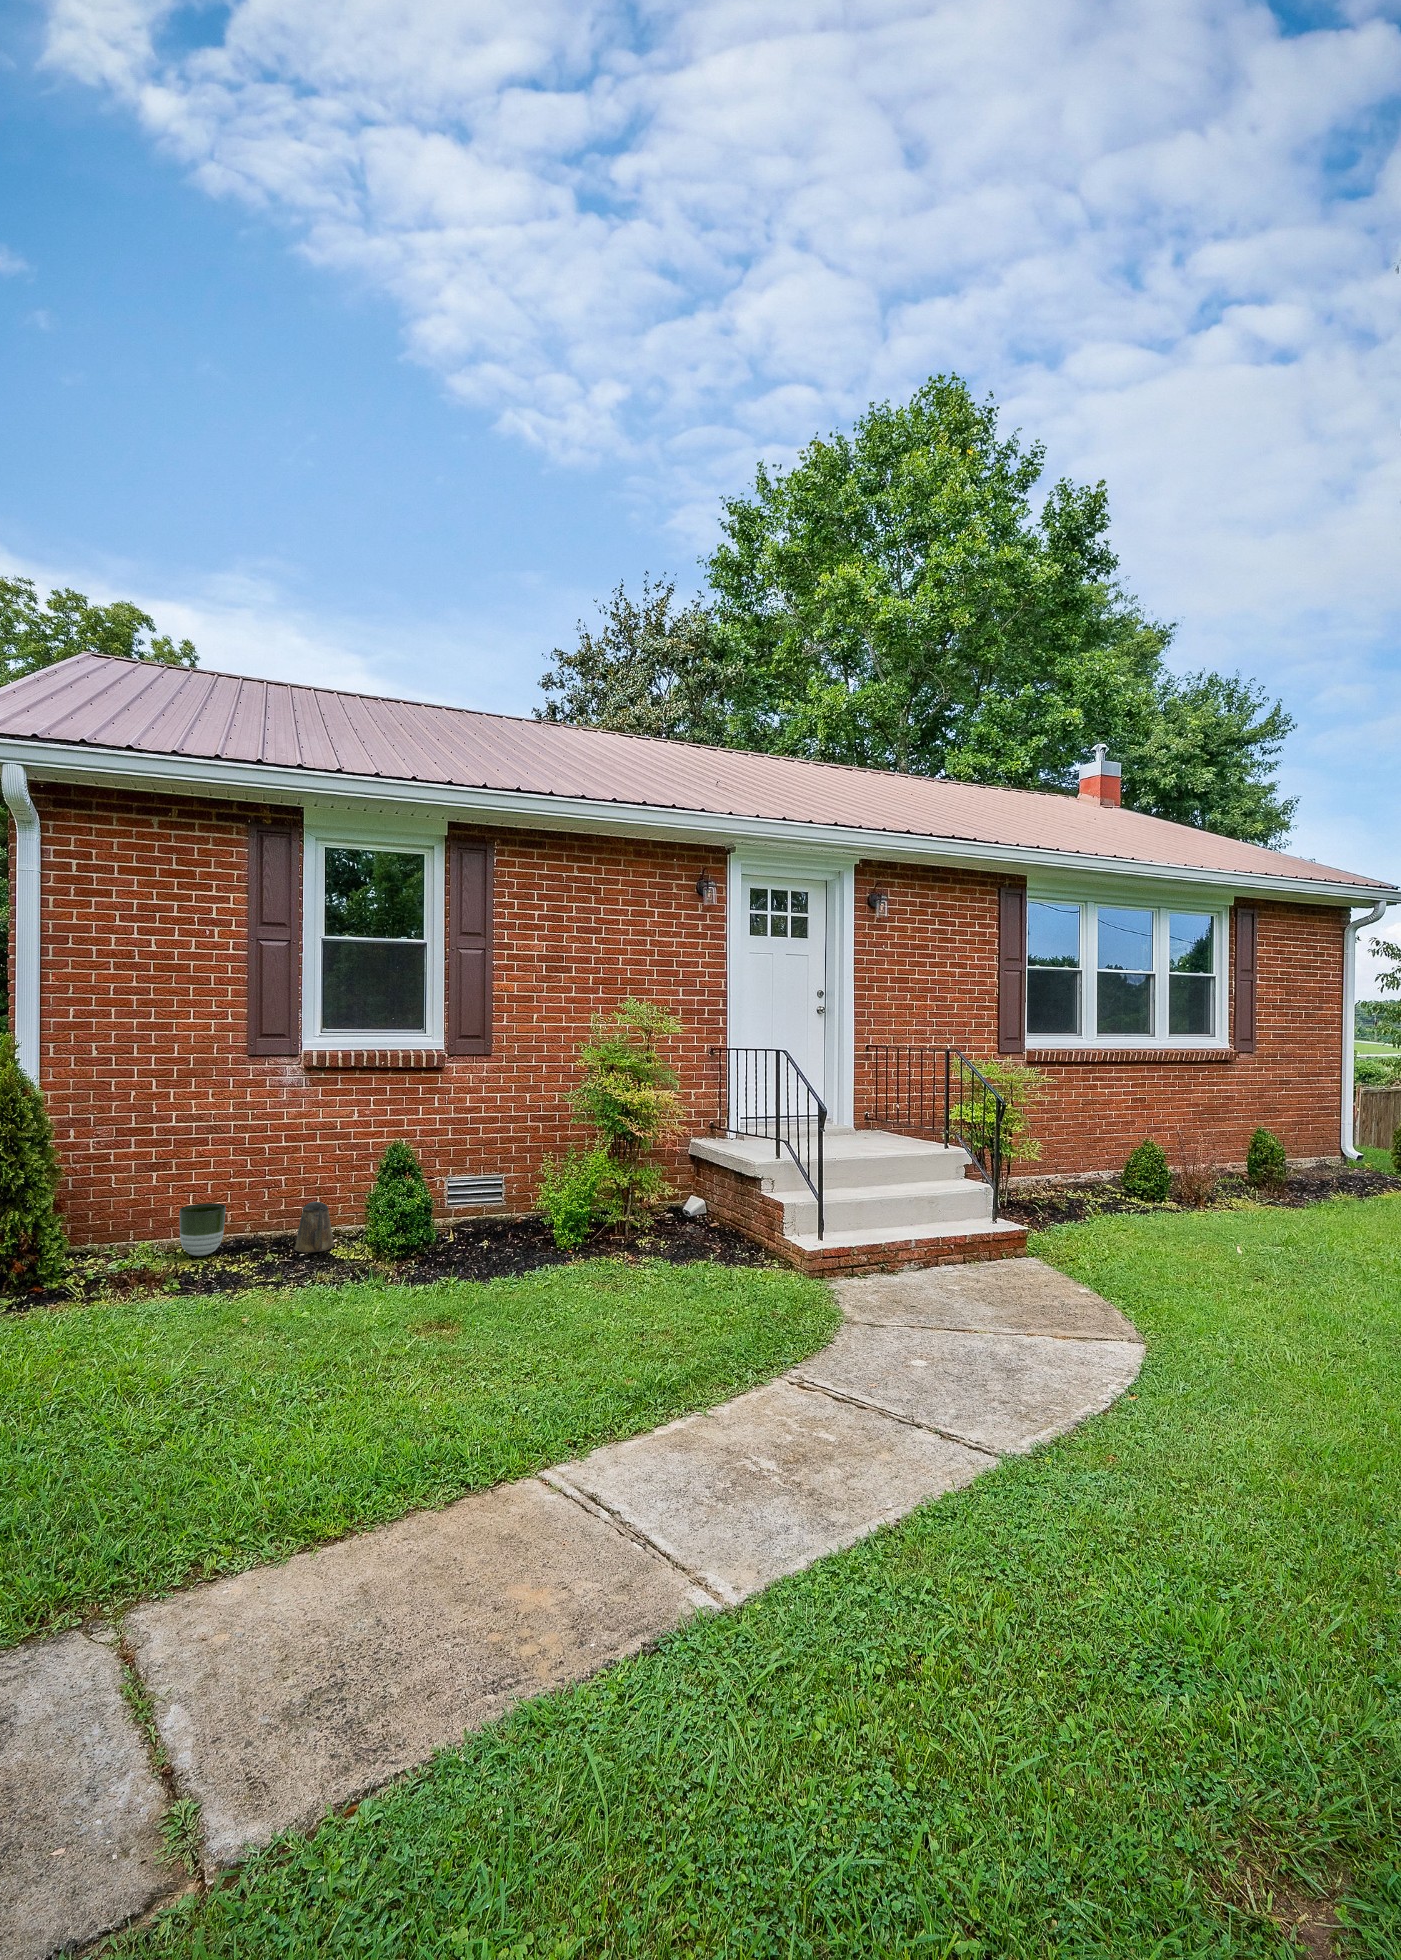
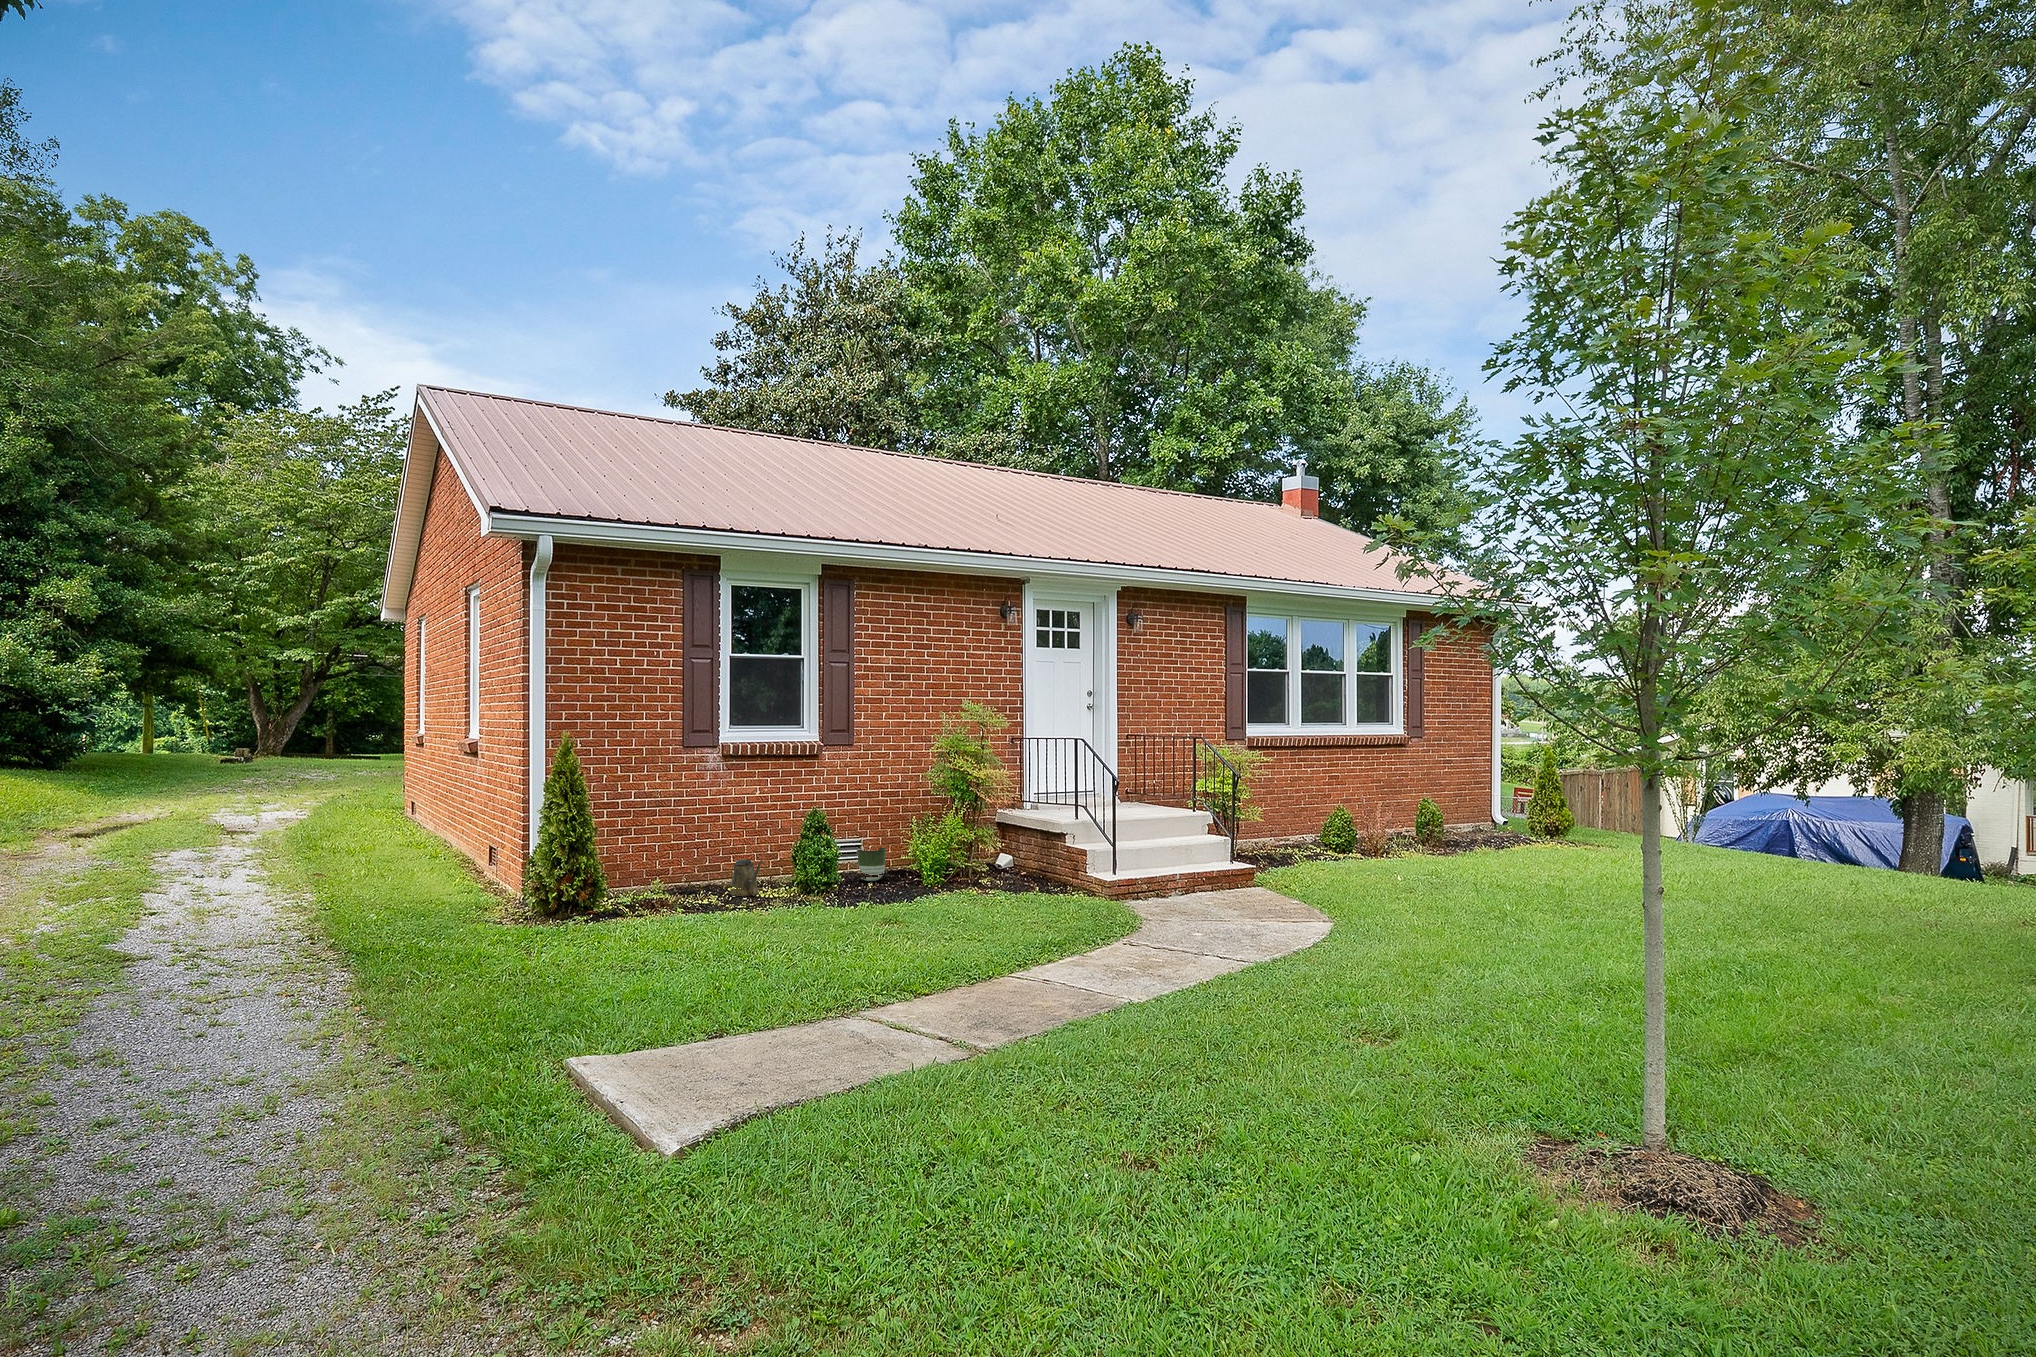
planter: present [180,1203,226,1256] -> present [857,848,886,881]

